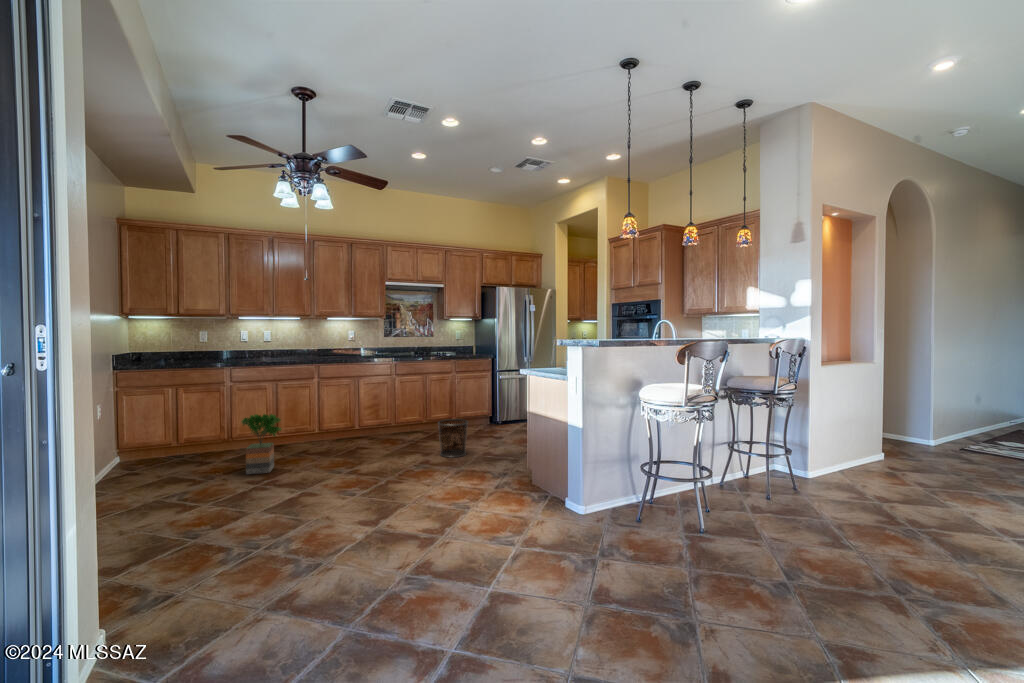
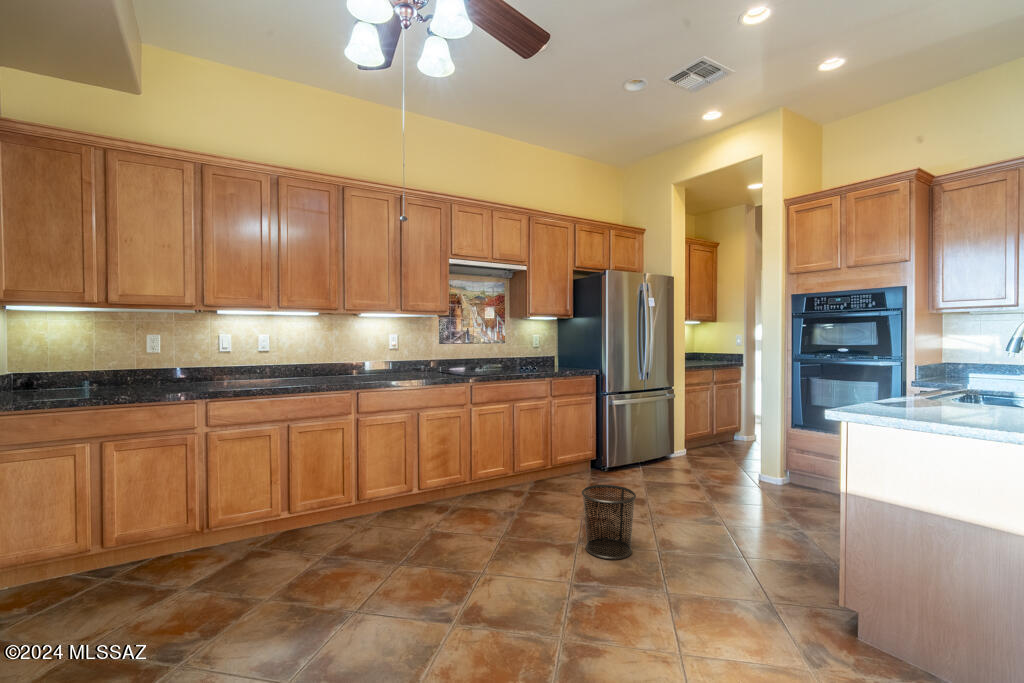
potted tree: present [241,414,282,474] -> none [232,496,320,633]

